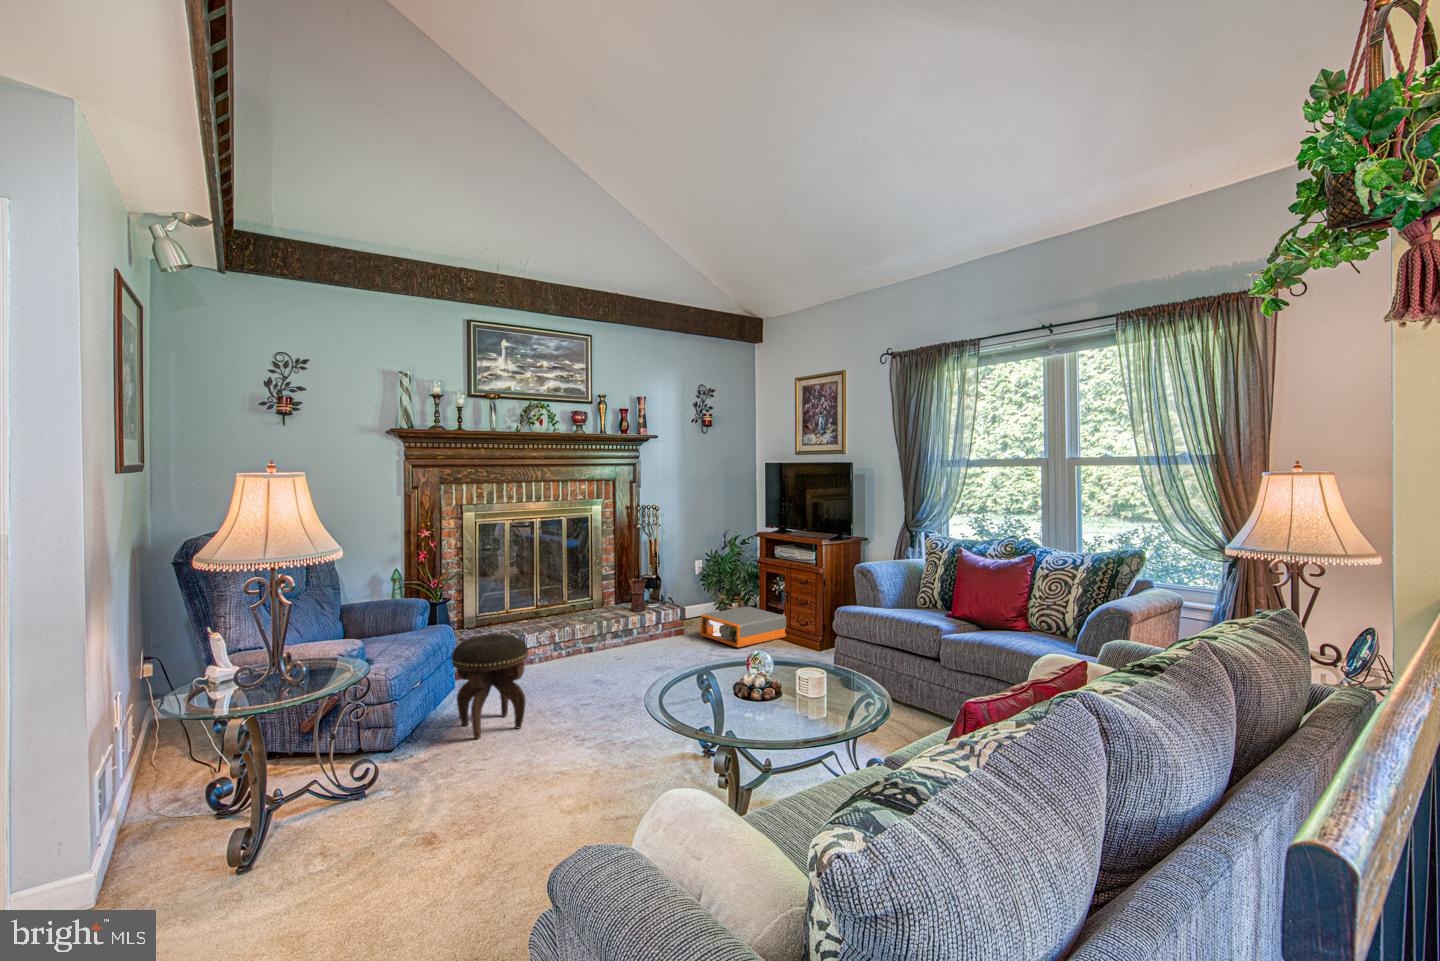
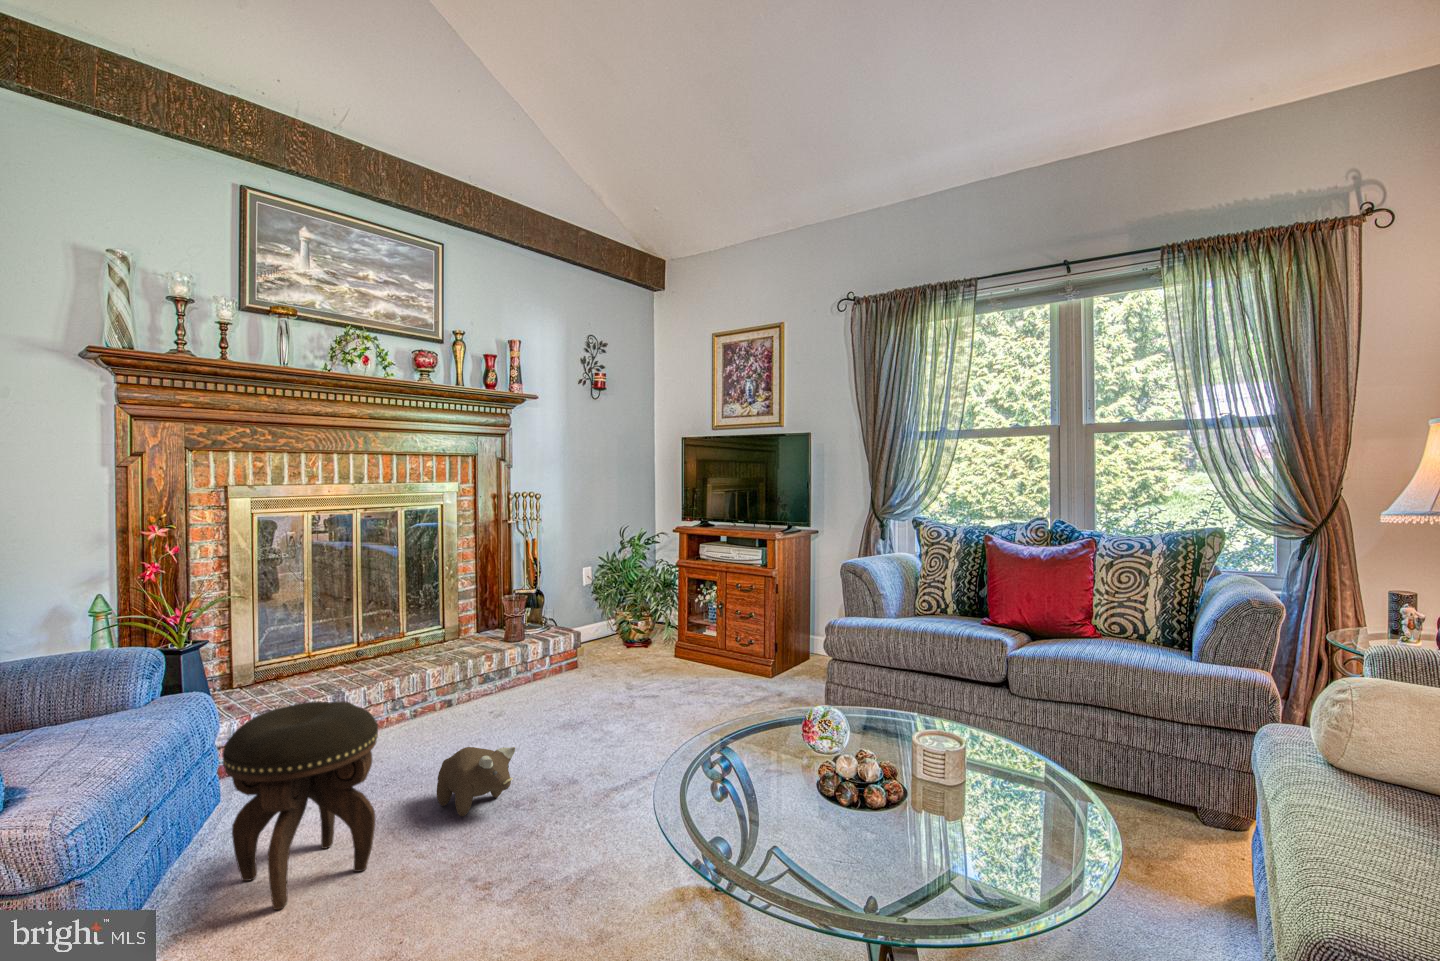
storage box: present [701,606,786,648] -> none [604,624,717,682]
plush toy: none [565,671,608,710] -> present [437,747,515,816]

